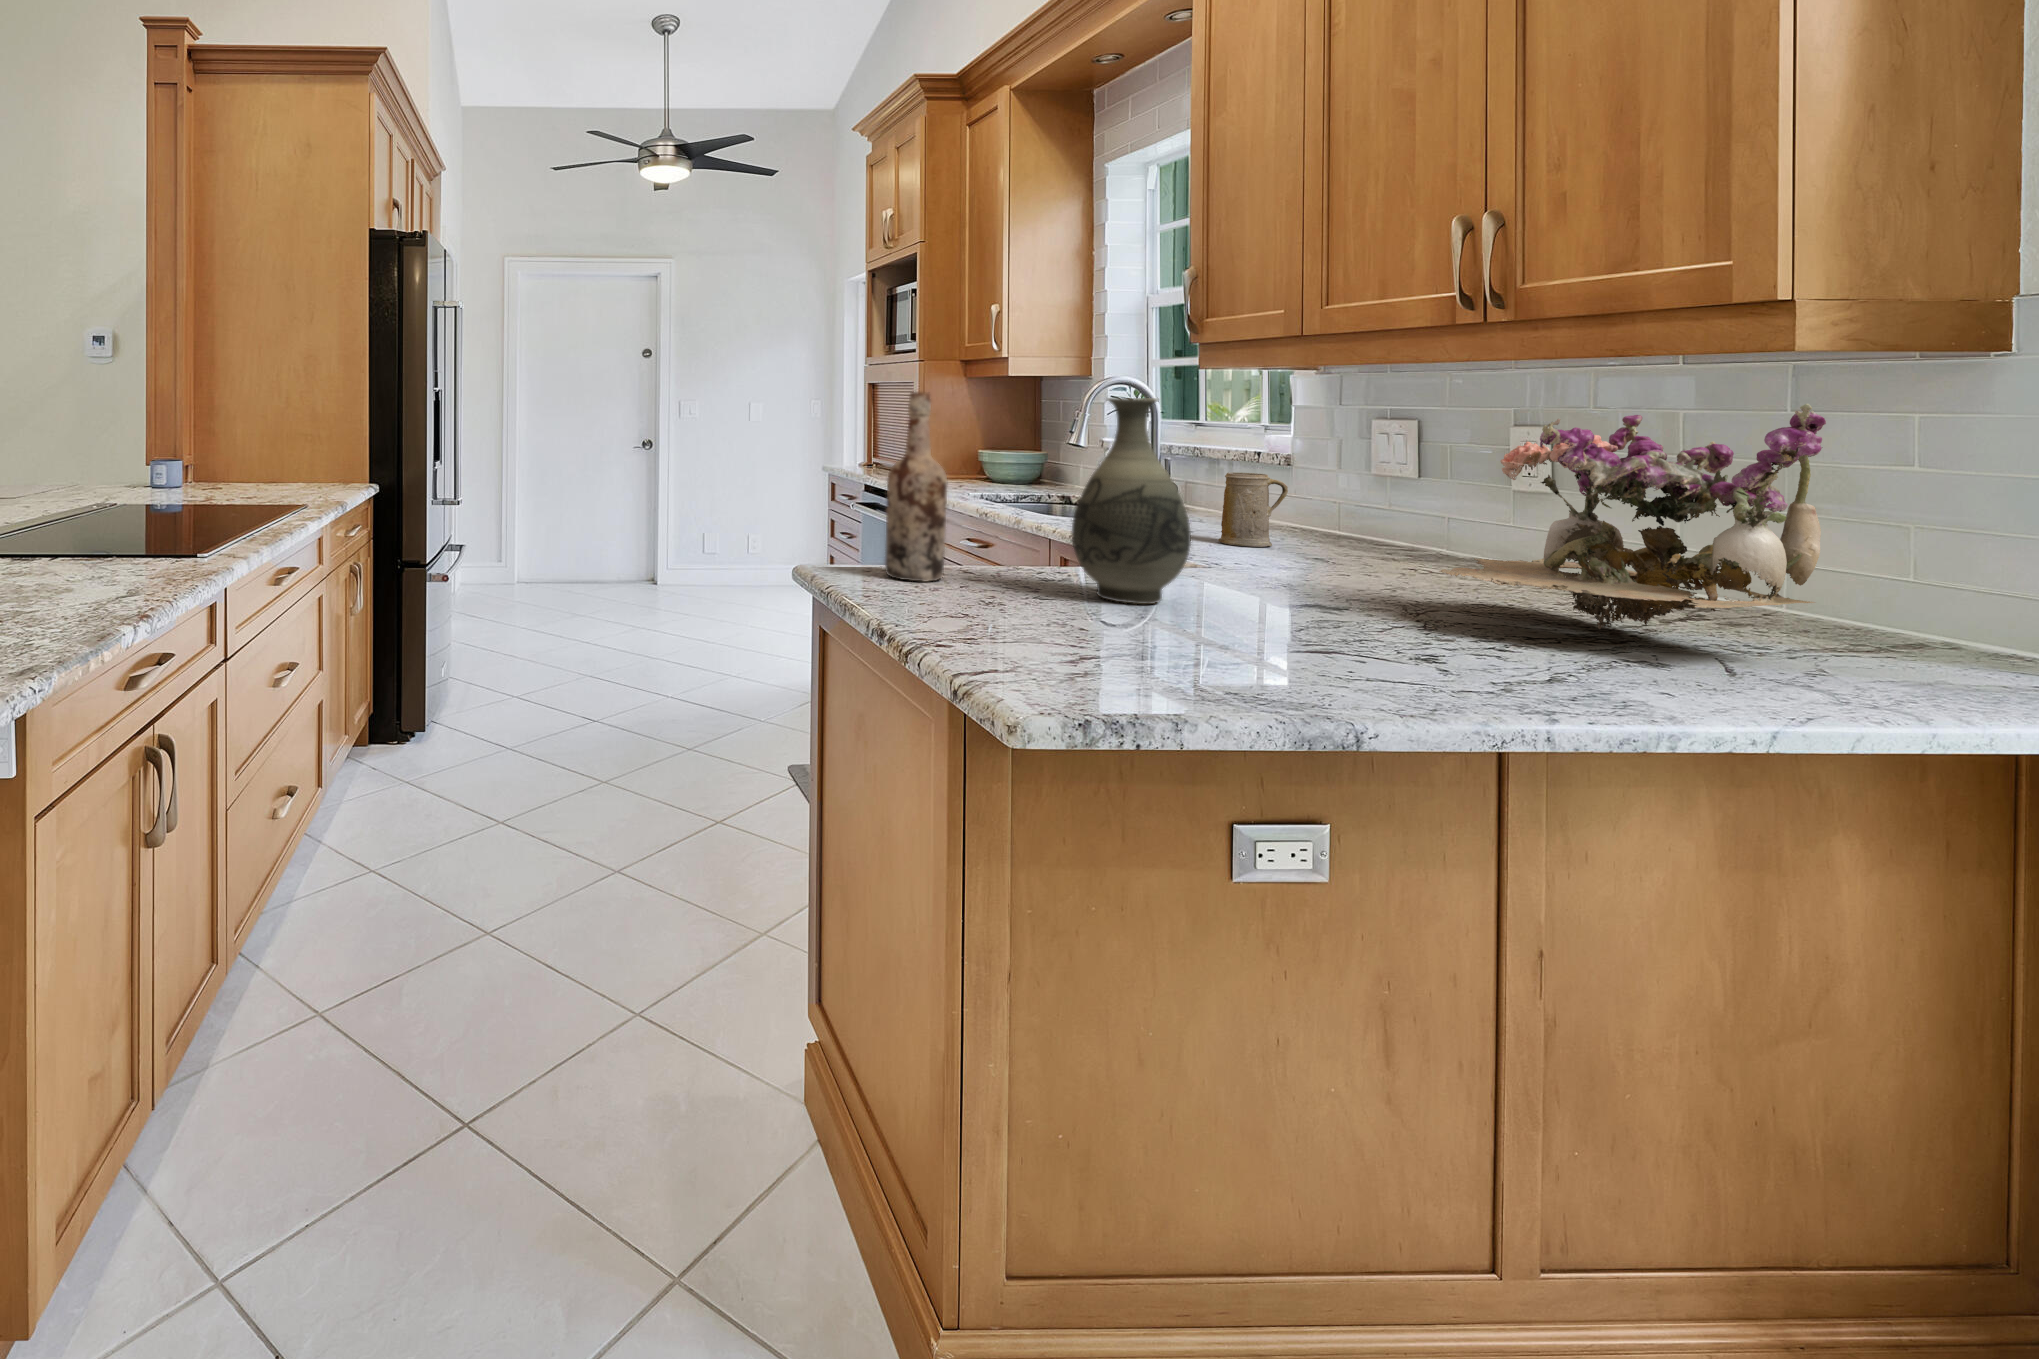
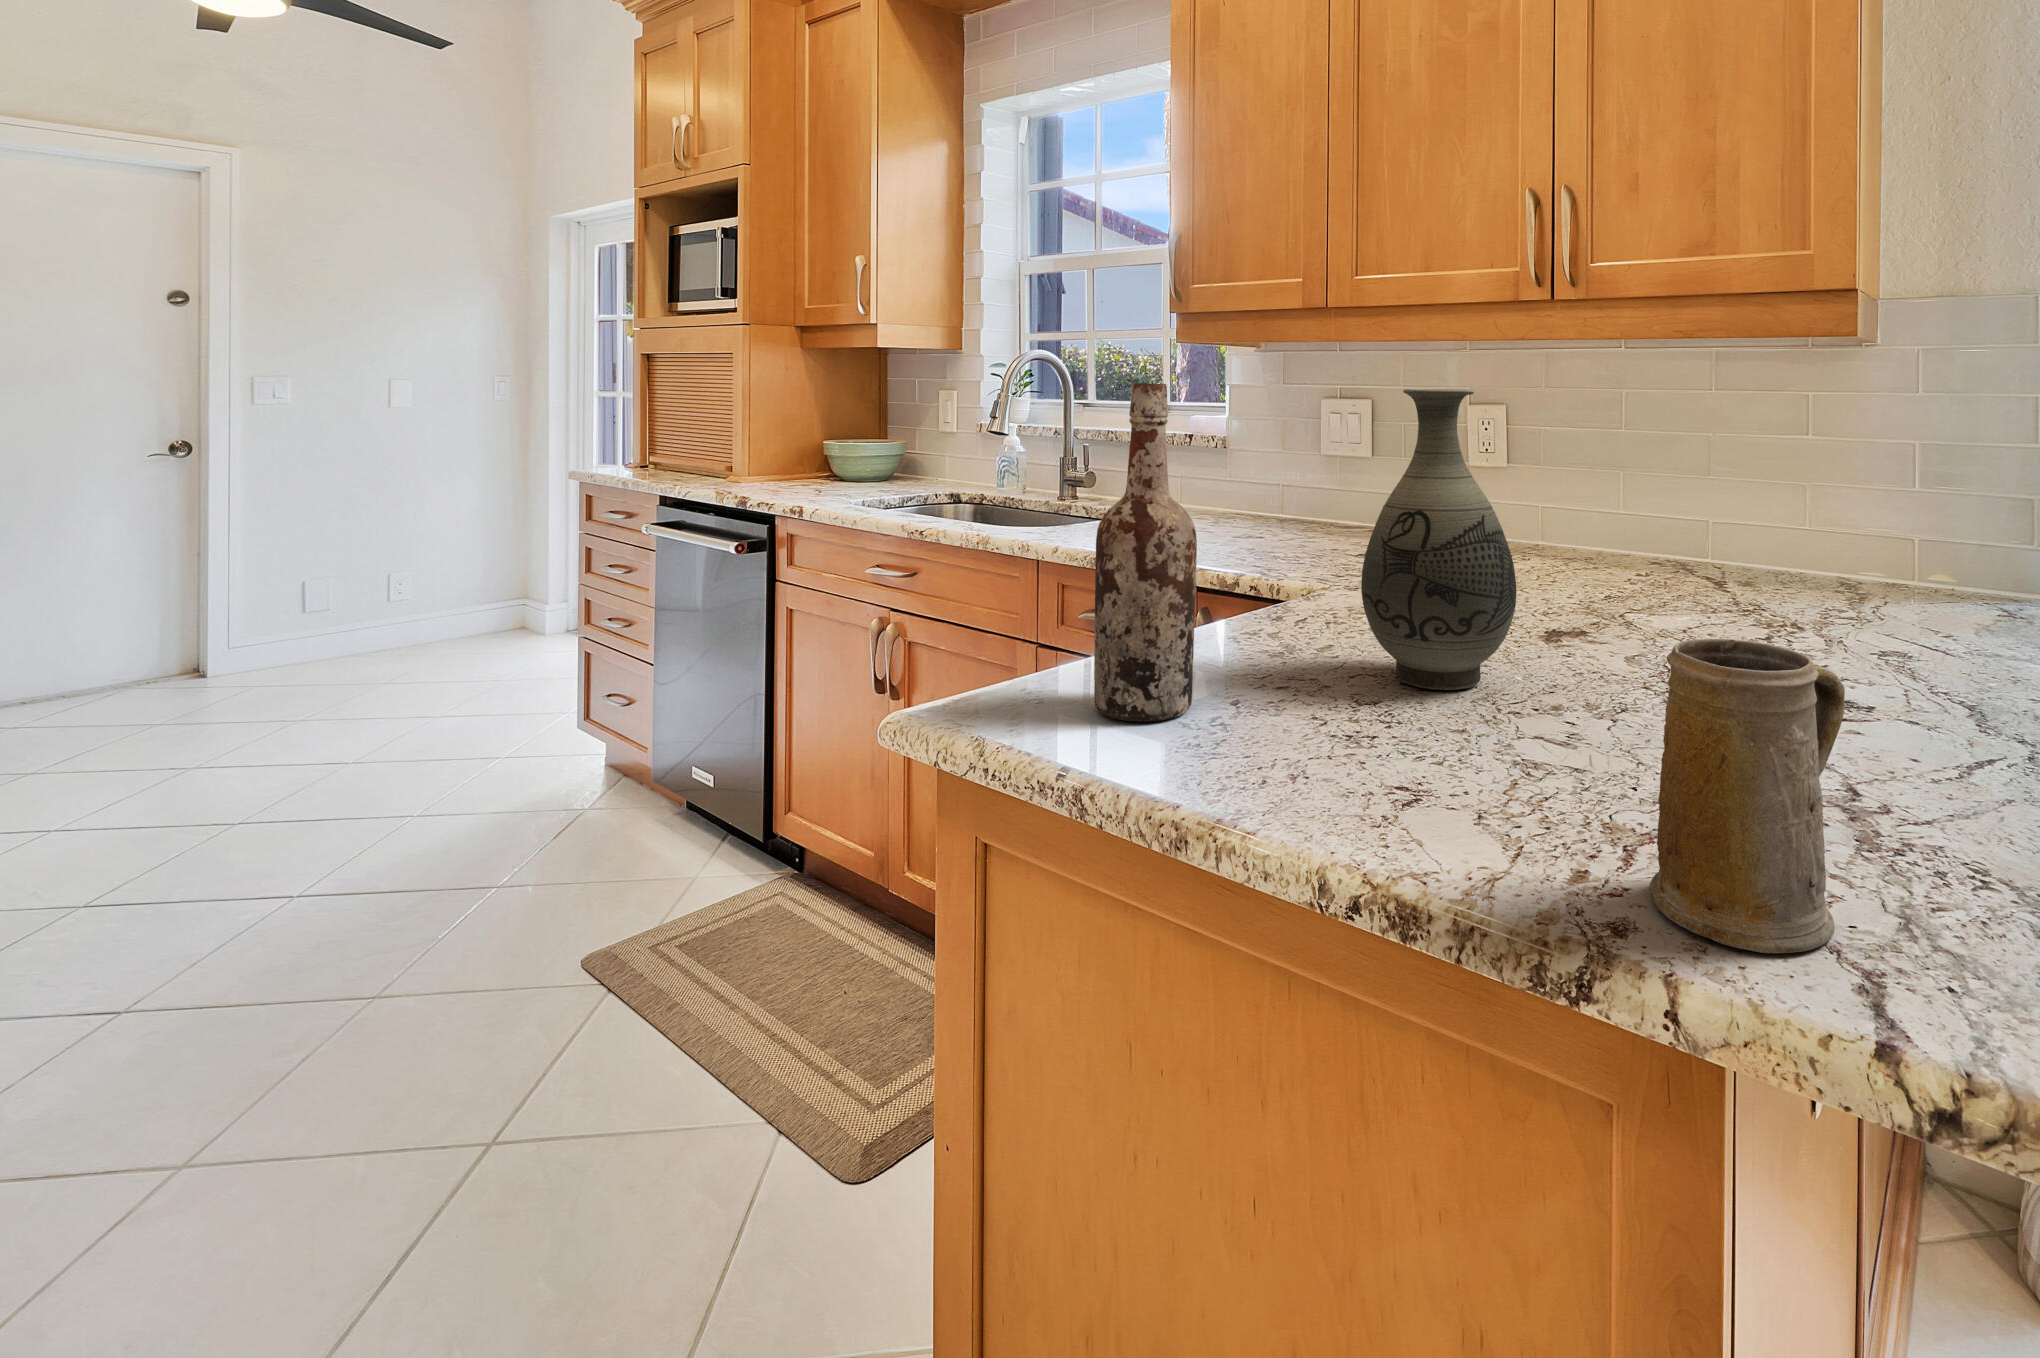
flower arrangement: present [1439,404,1826,629] -> none [1627,388,1967,615]
mug: present [1218,472,1288,547] -> present [1650,639,1845,953]

